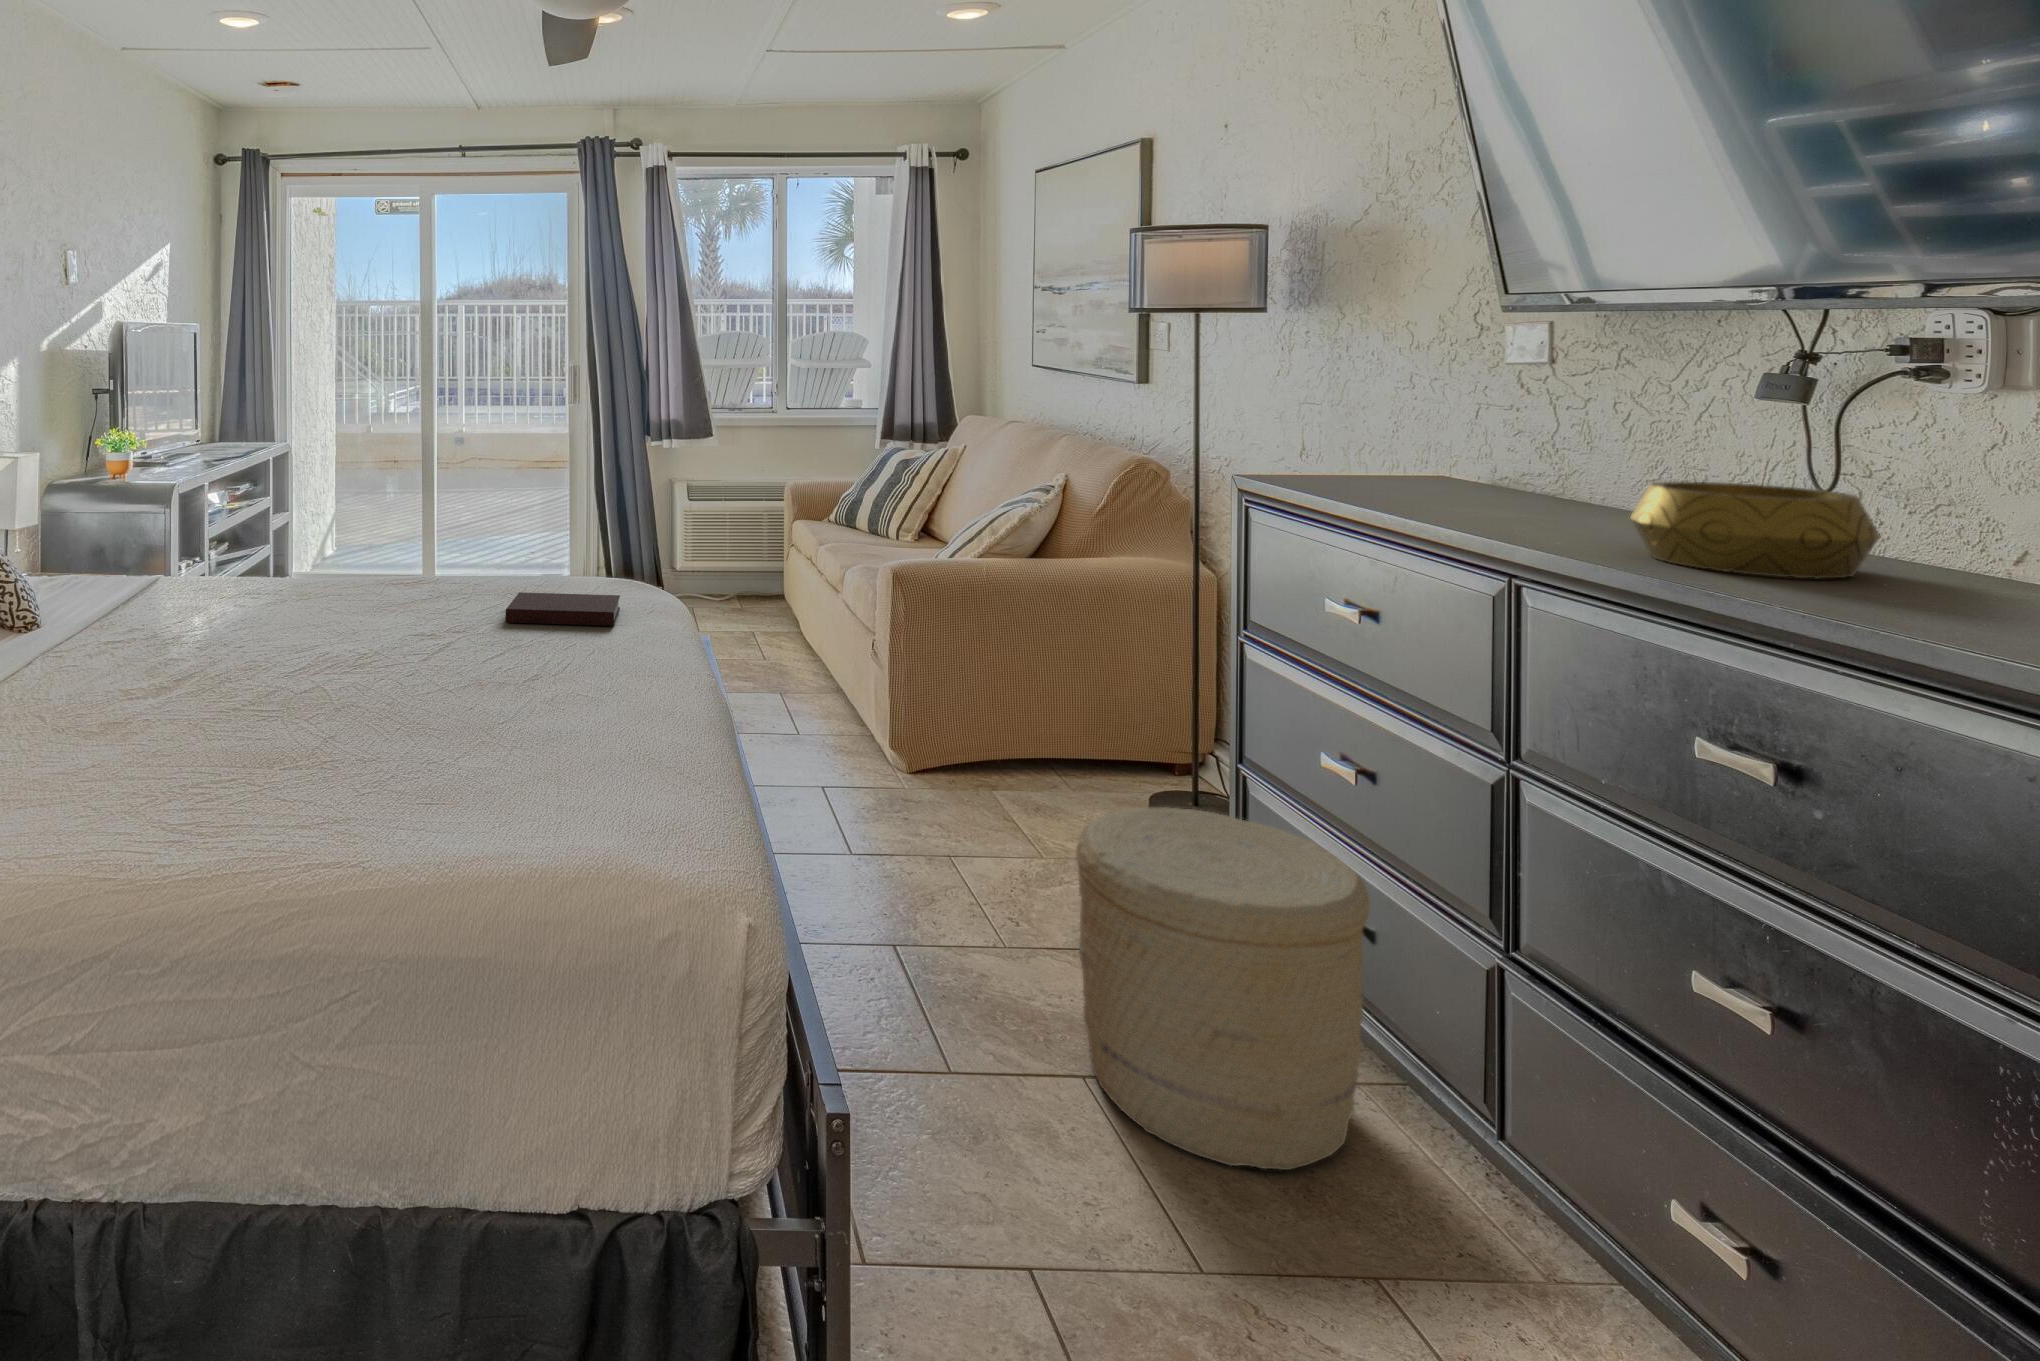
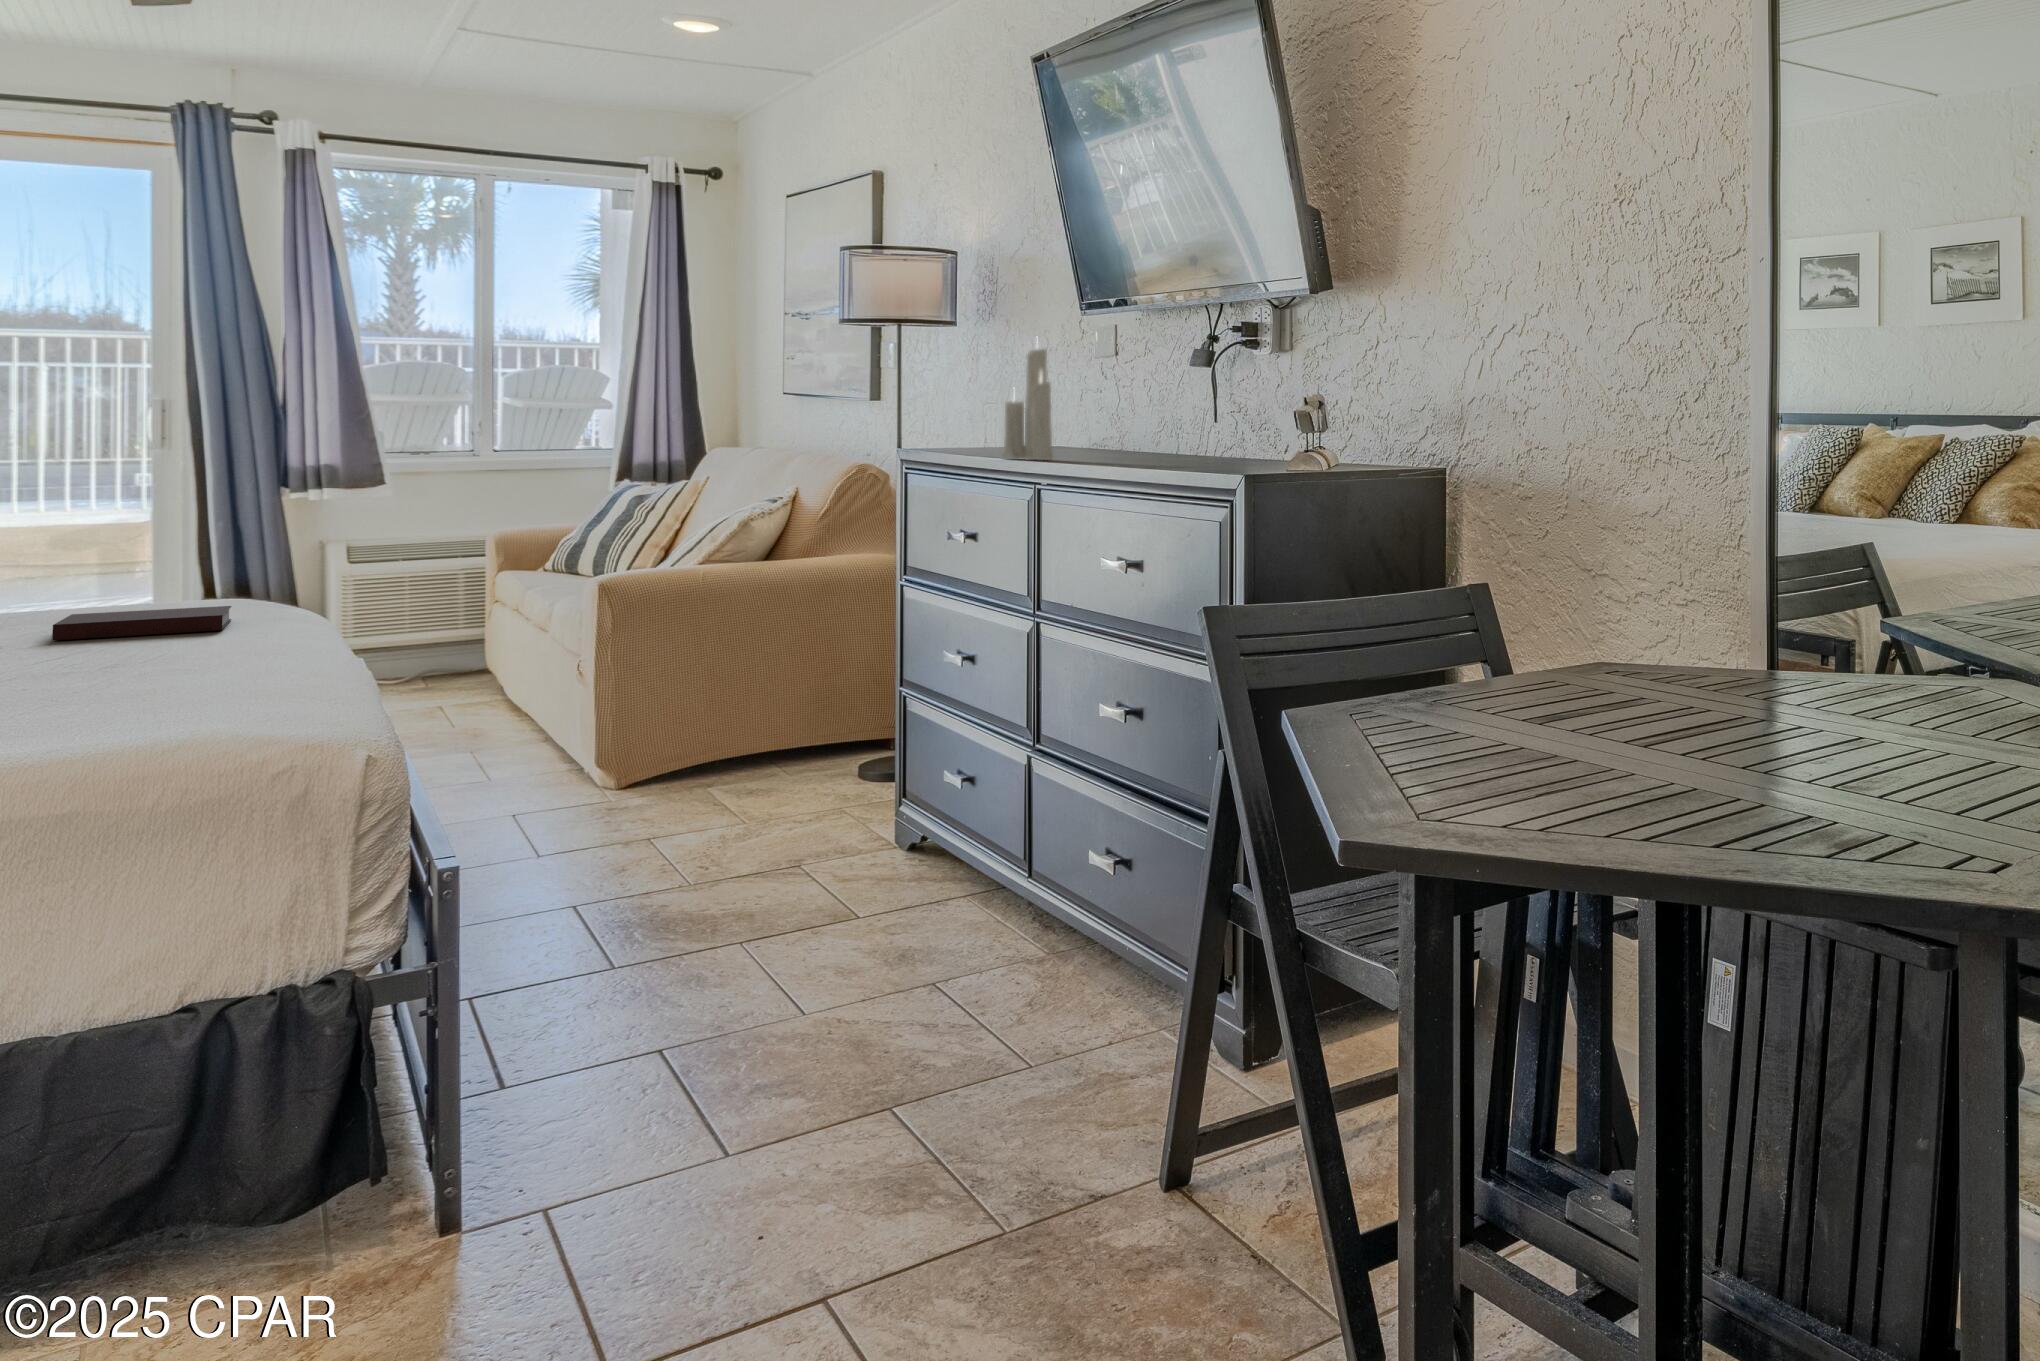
candle: none [1424,330,1524,527] -> present [1002,341,1053,460]
decorative bowl: present [1630,481,1880,578] -> none [1092,419,1204,466]
woven basket: present [1076,807,1370,1170] -> none [737,708,958,948]

